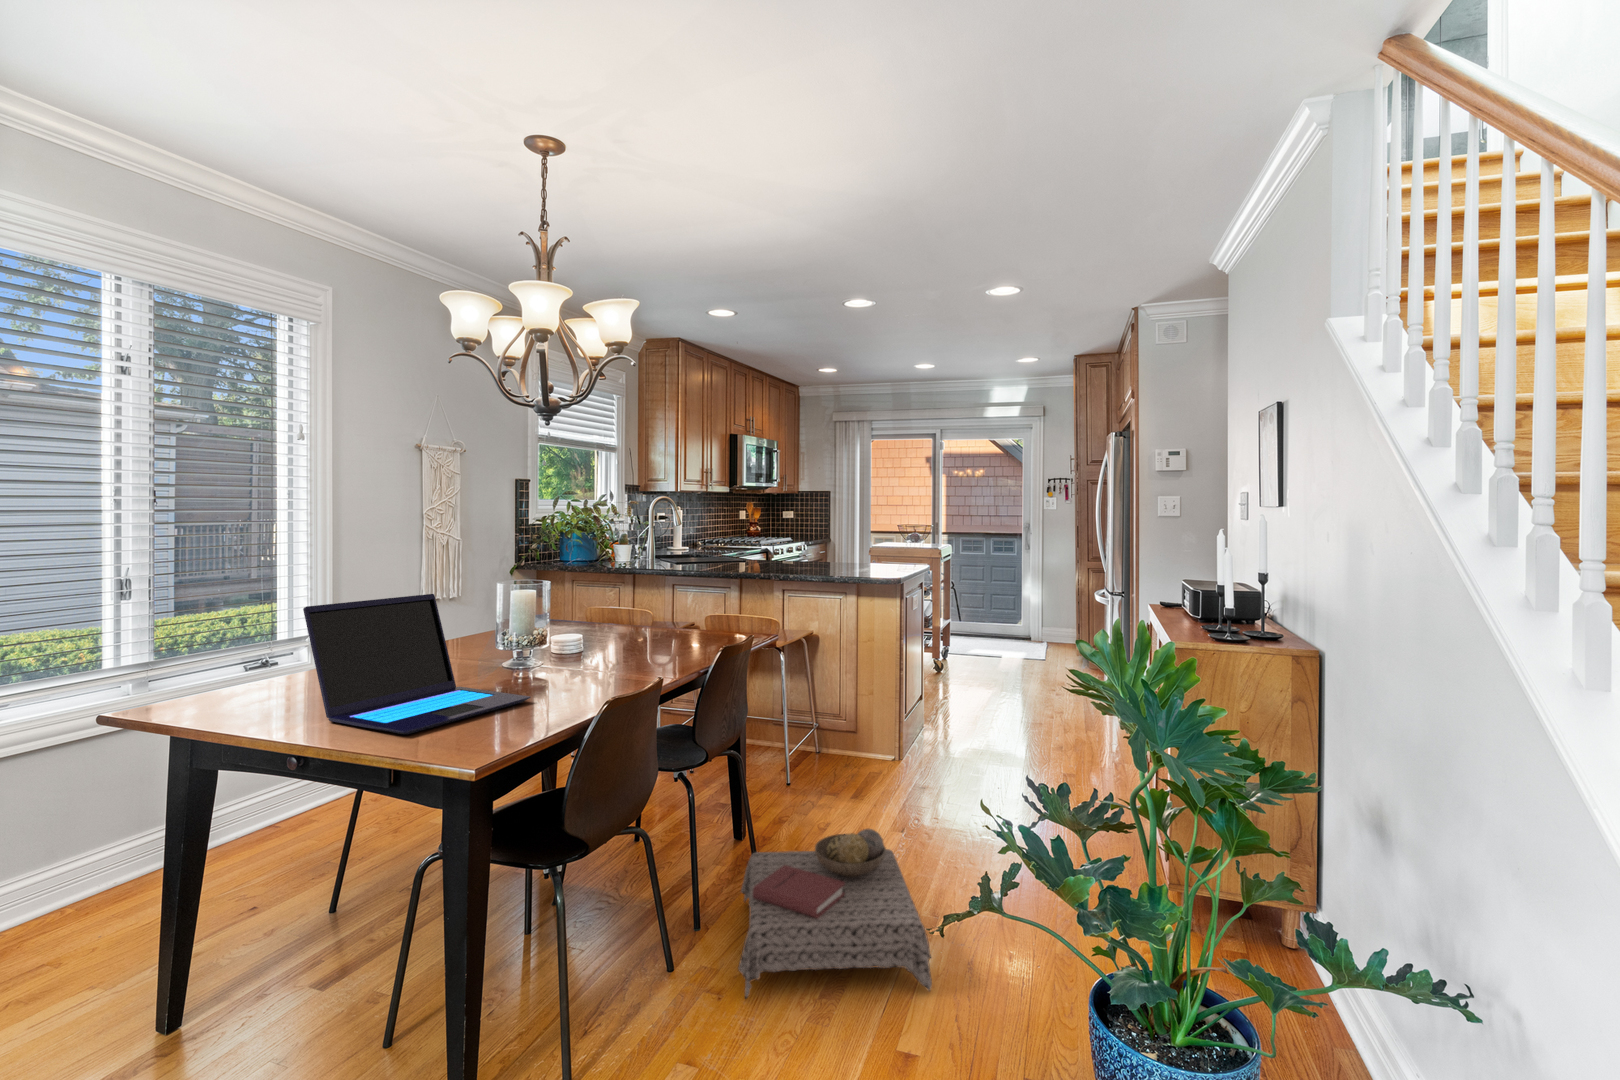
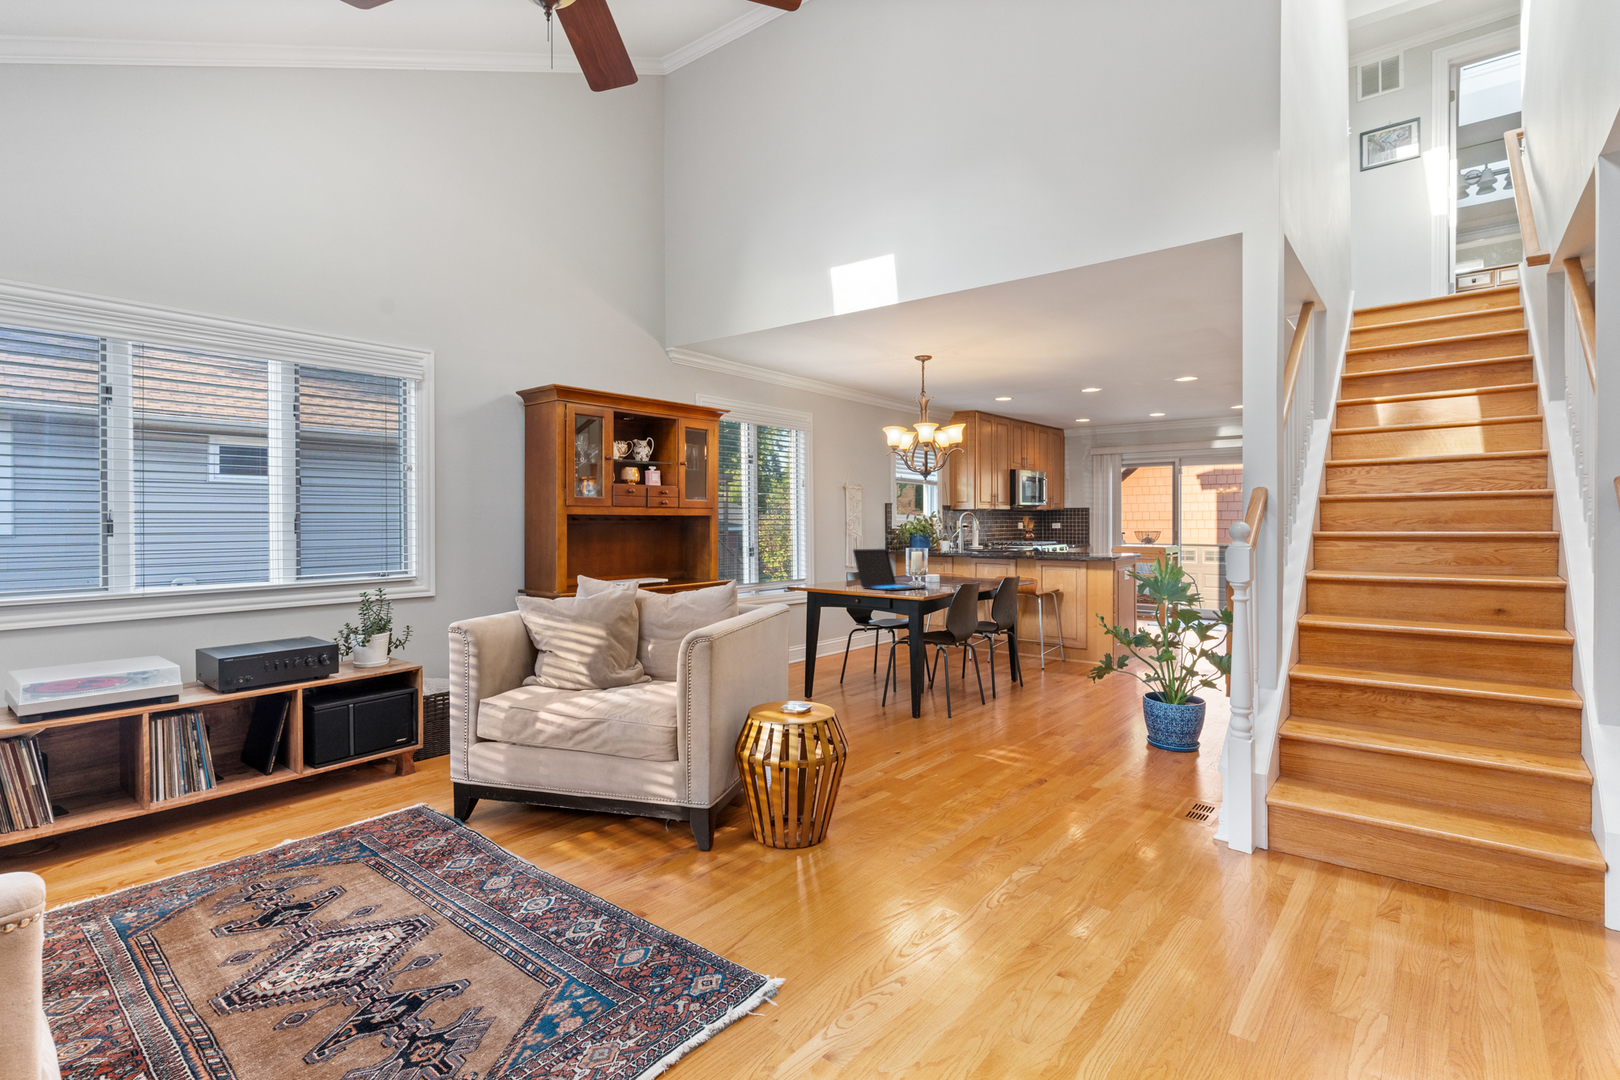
ottoman: present [738,829,932,998] -> none [1009,656,1093,713]

